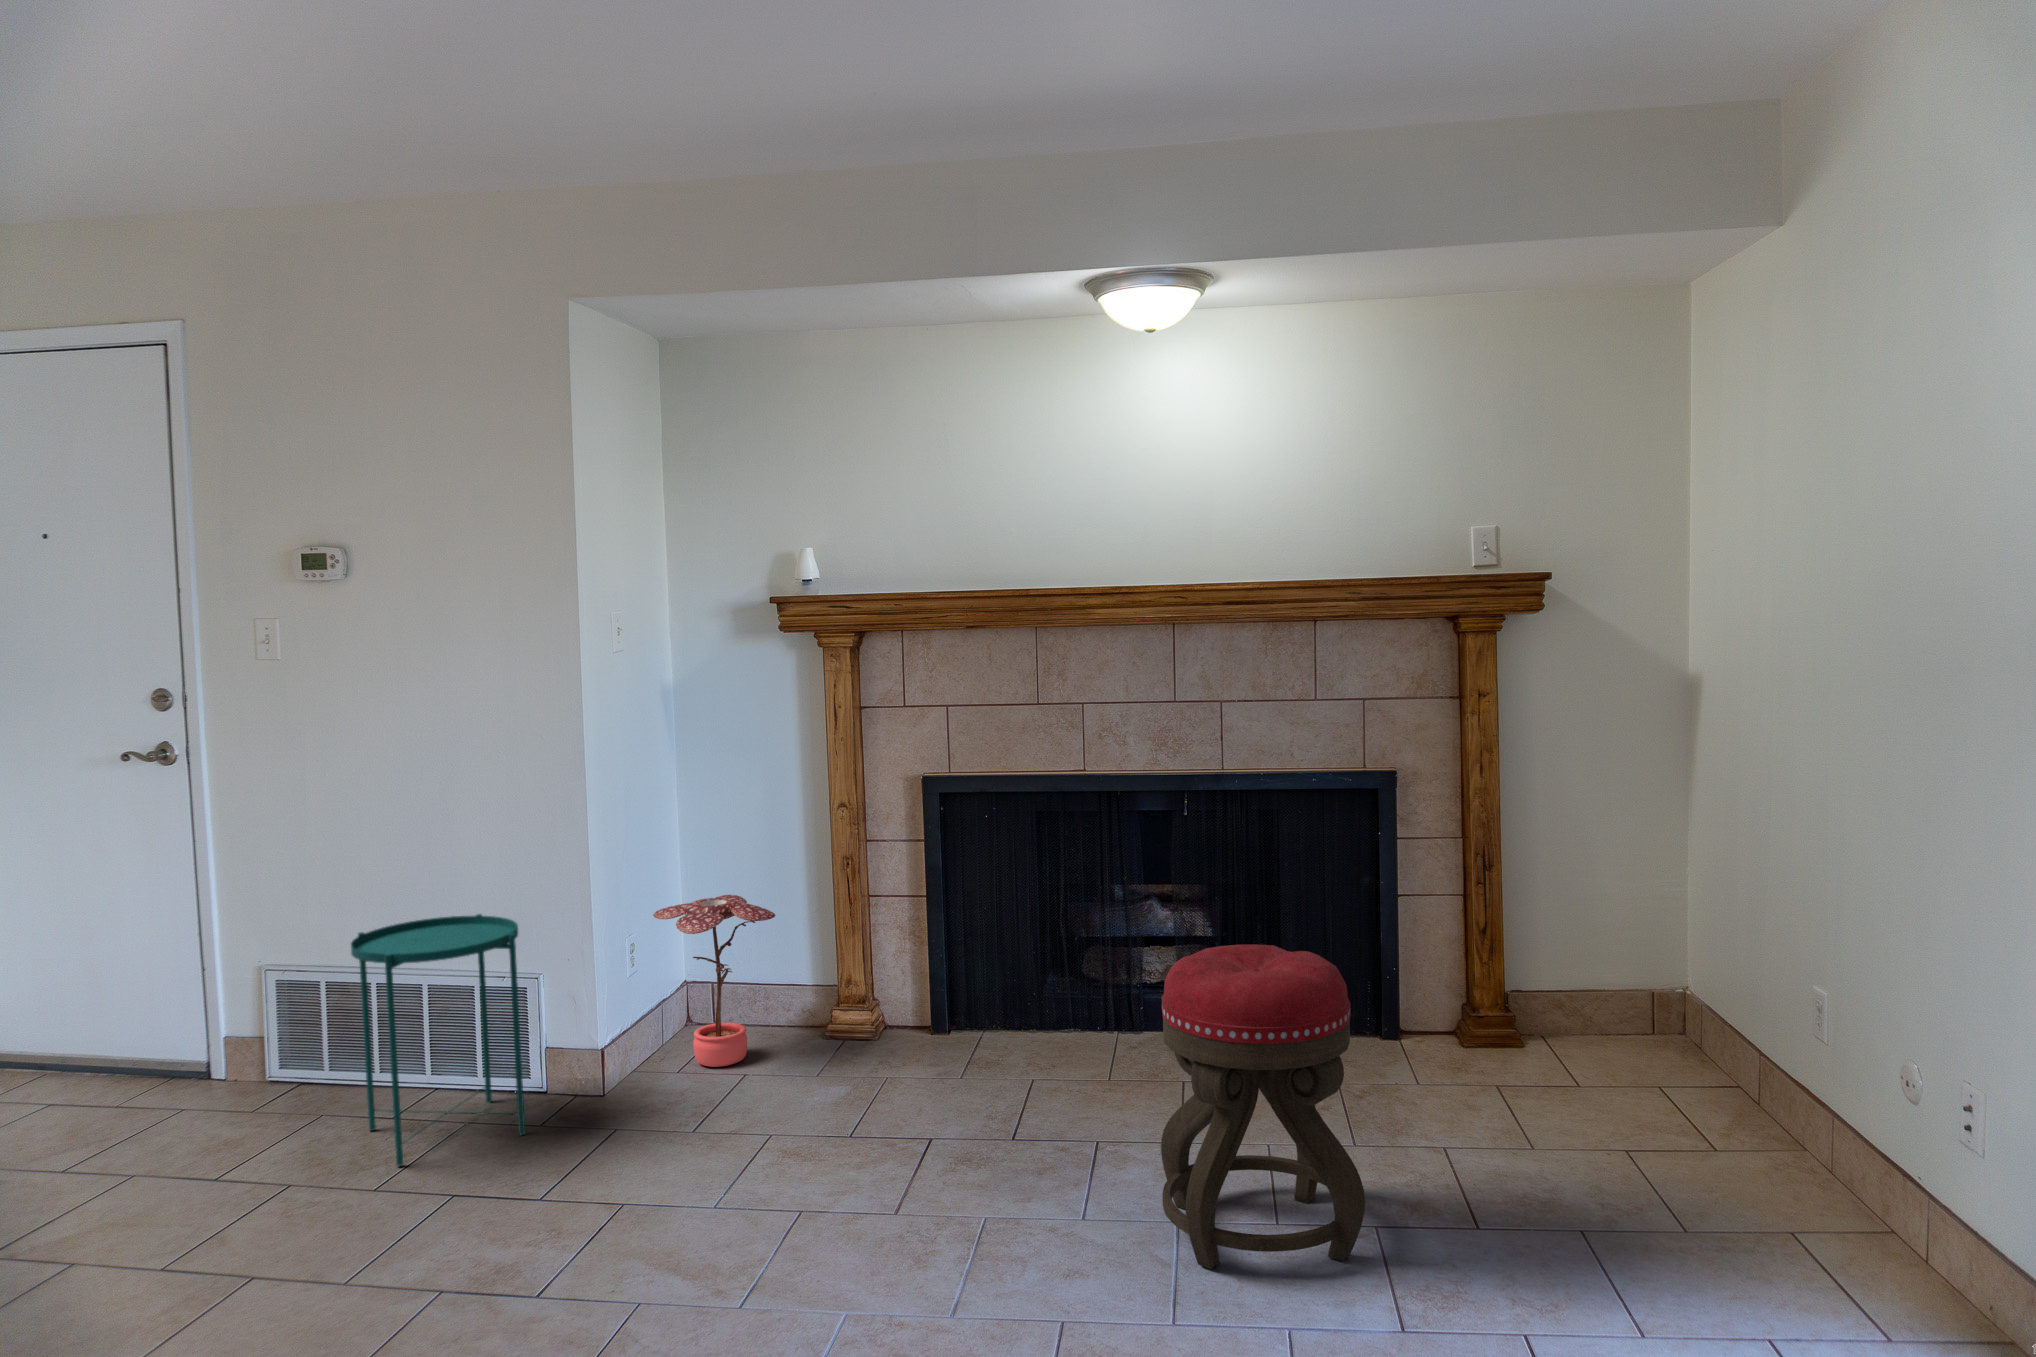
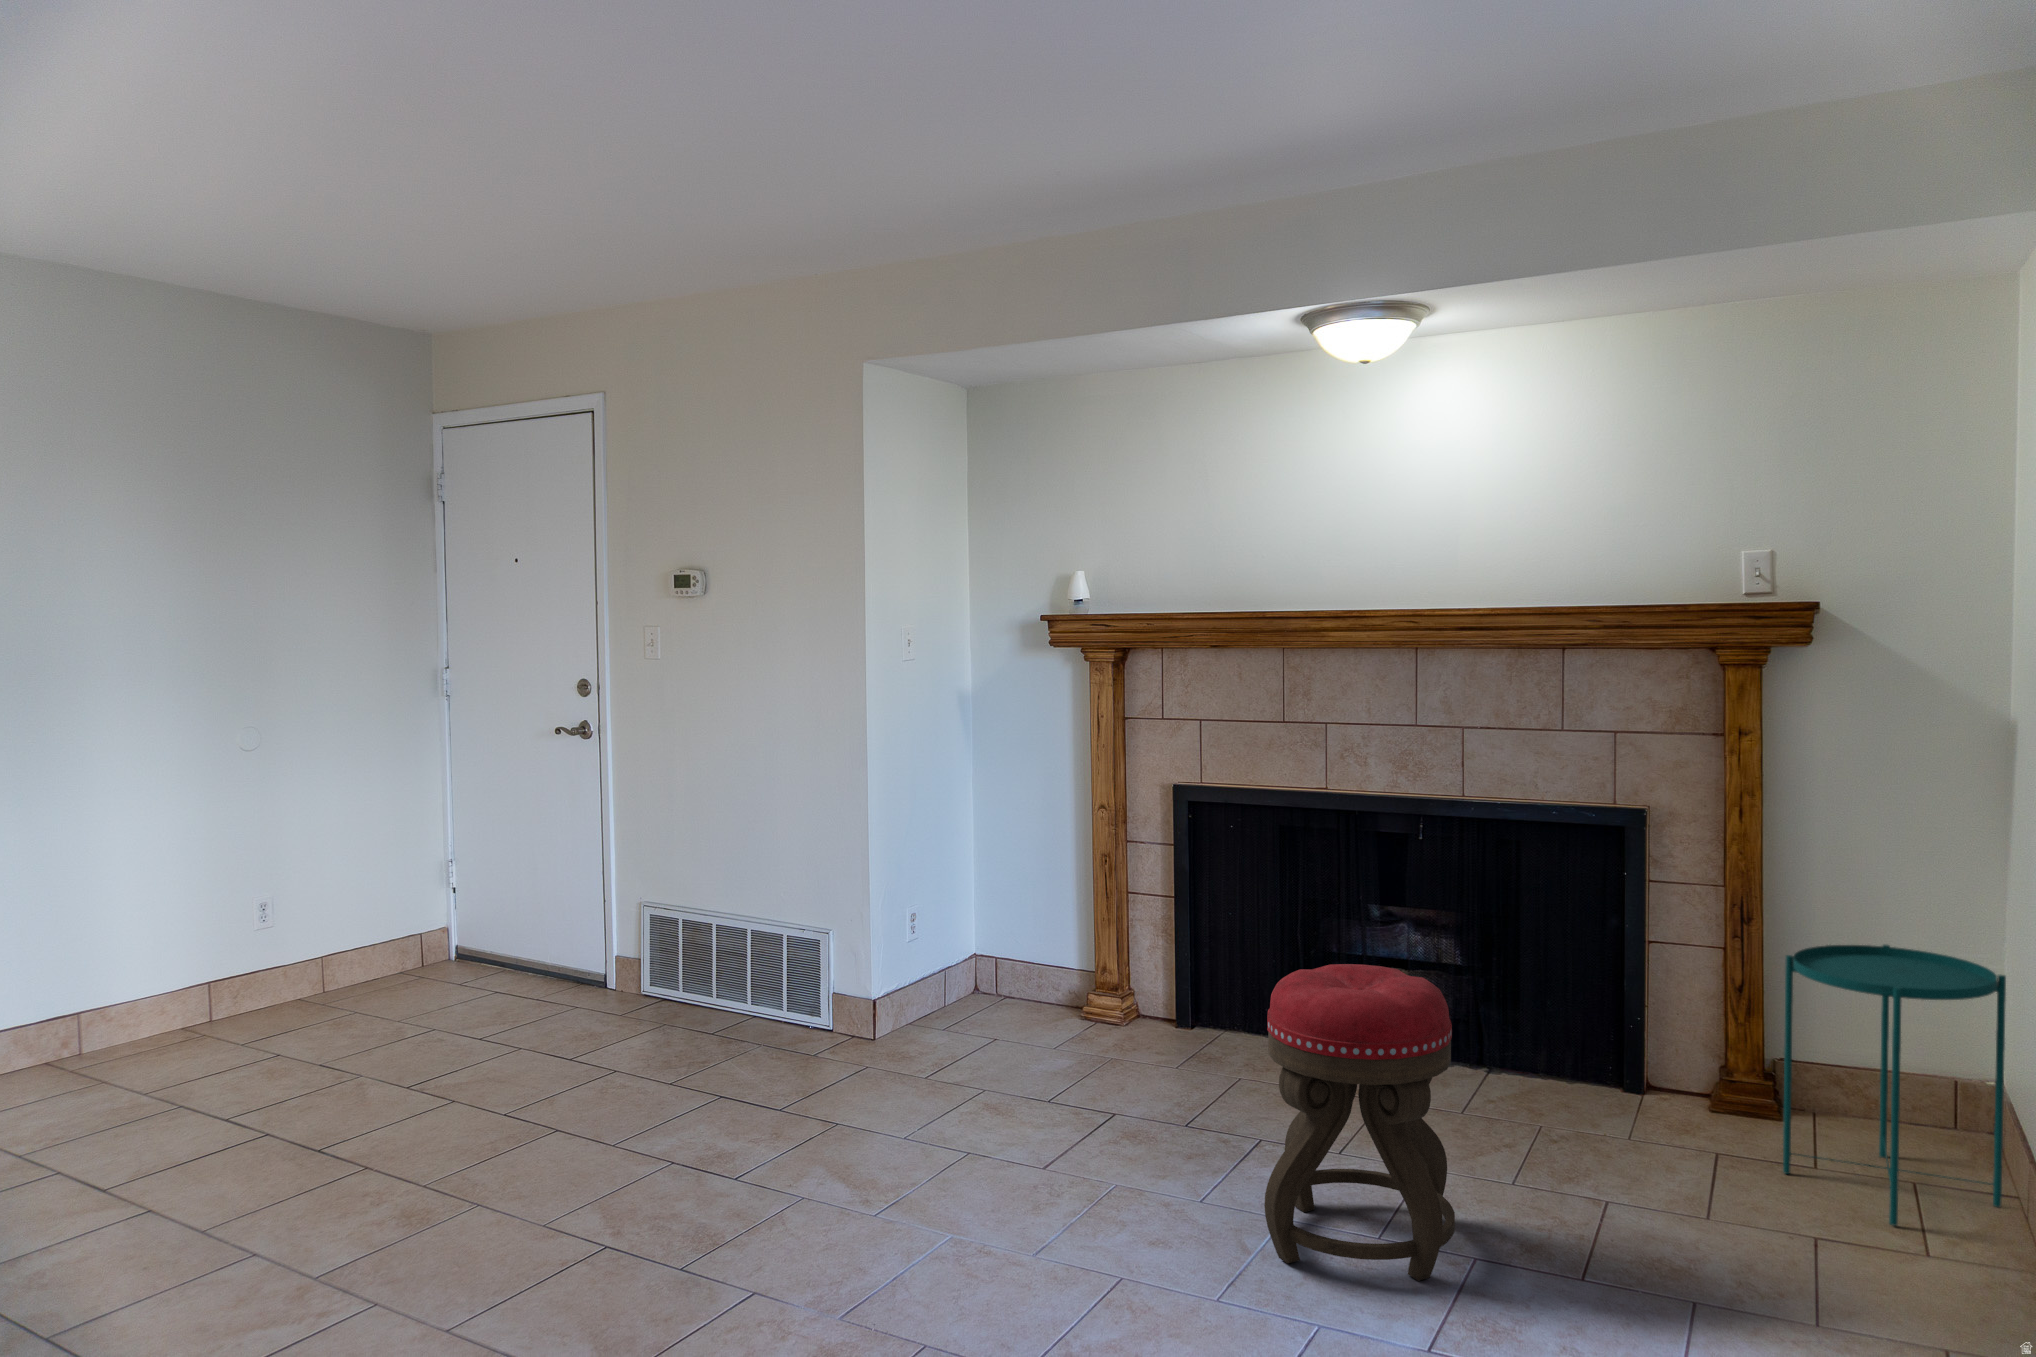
potted plant: present [653,895,776,1067] -> none [932,880,1031,1031]
side table: present [351,914,525,1166] -> present [1783,945,2006,1226]

